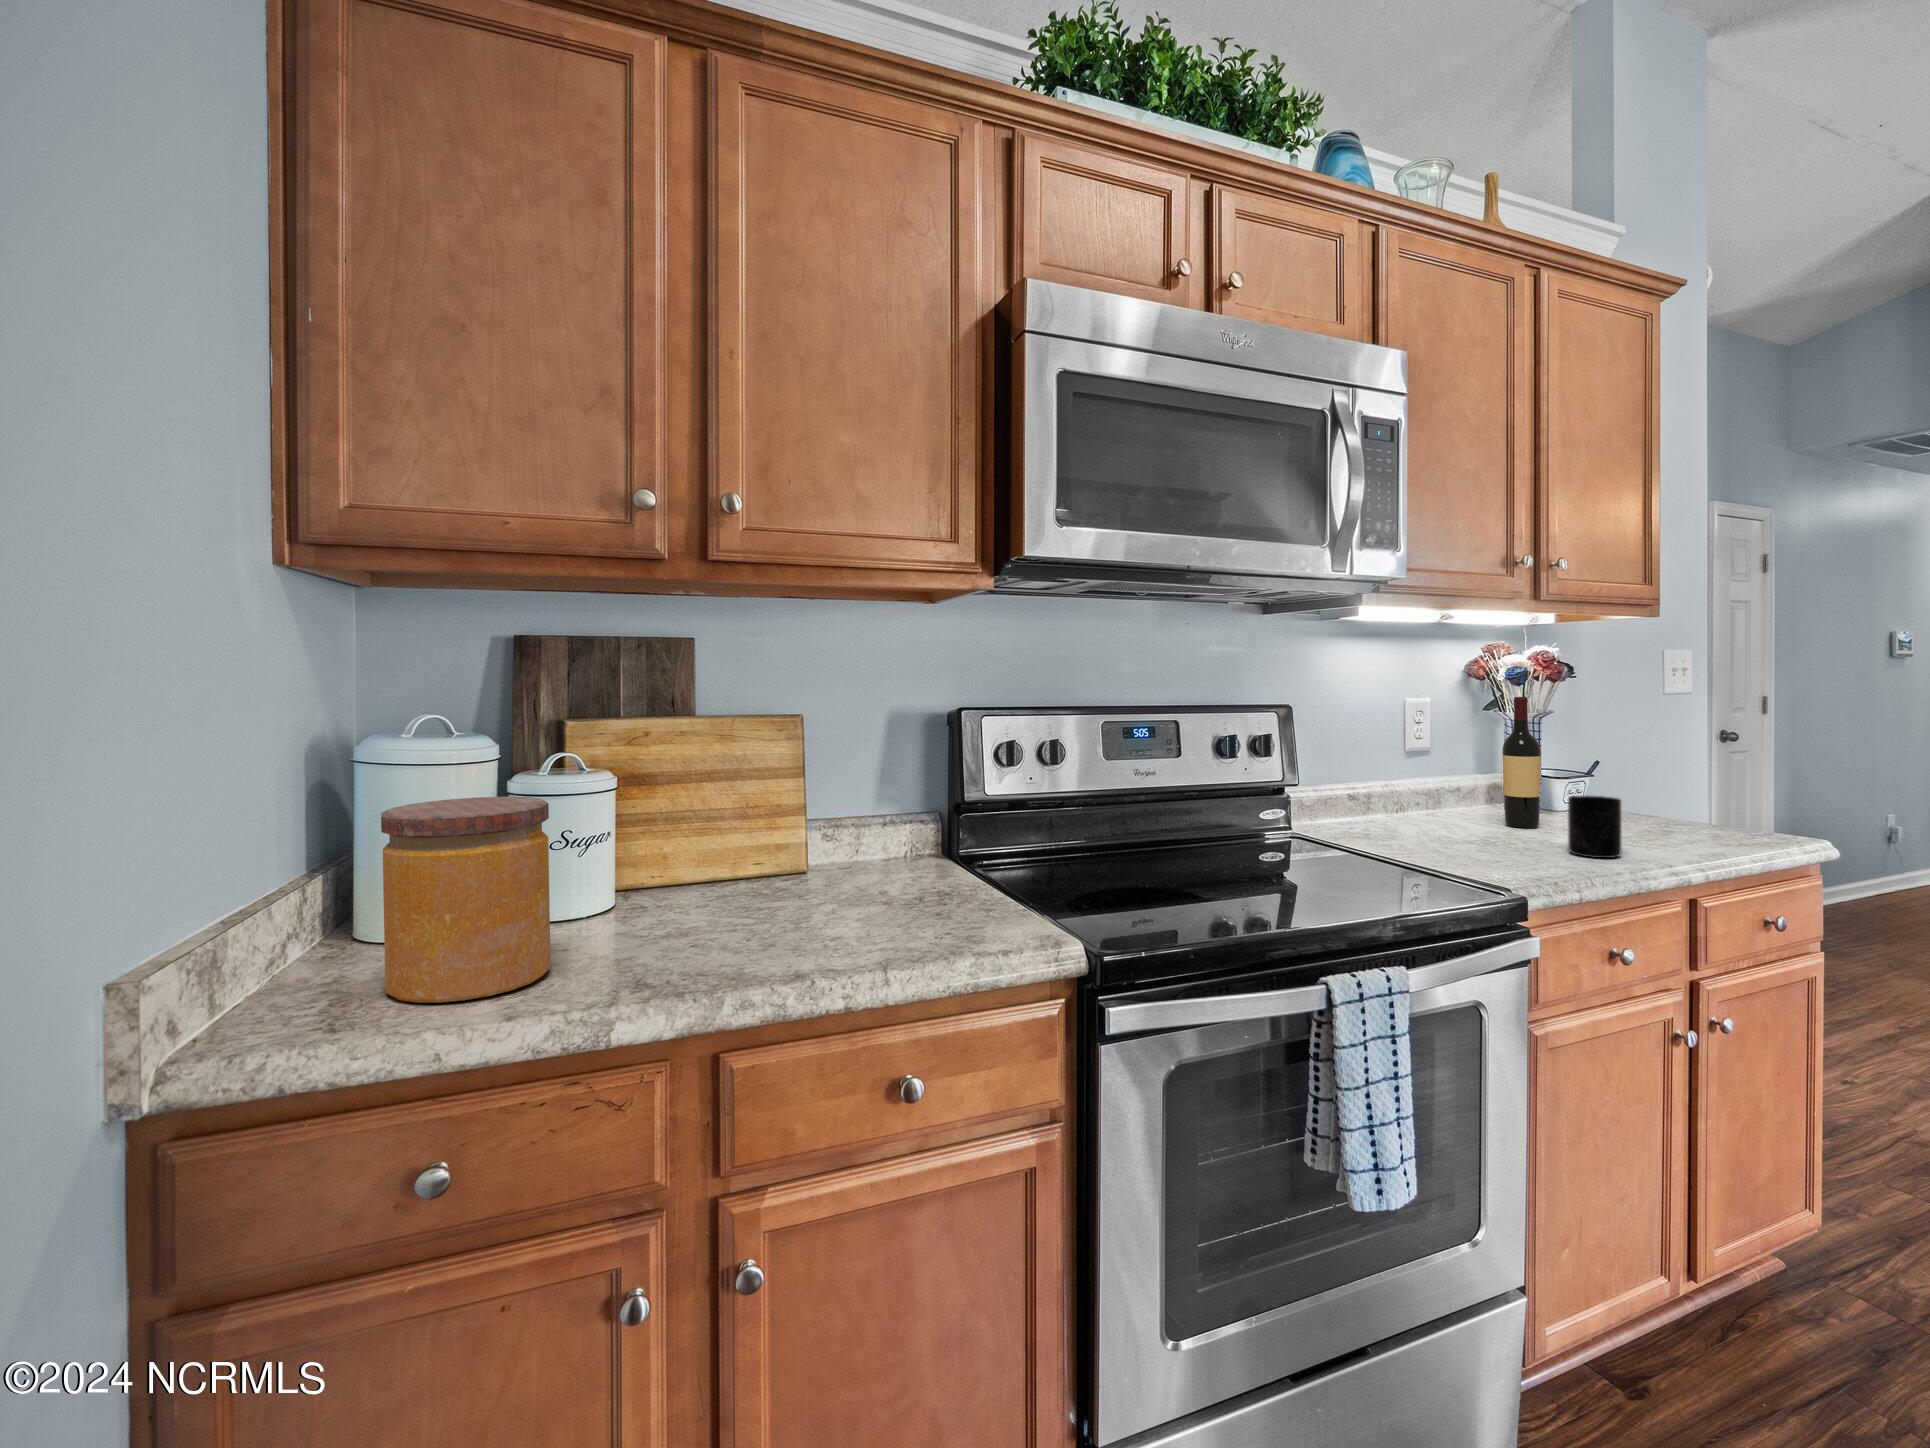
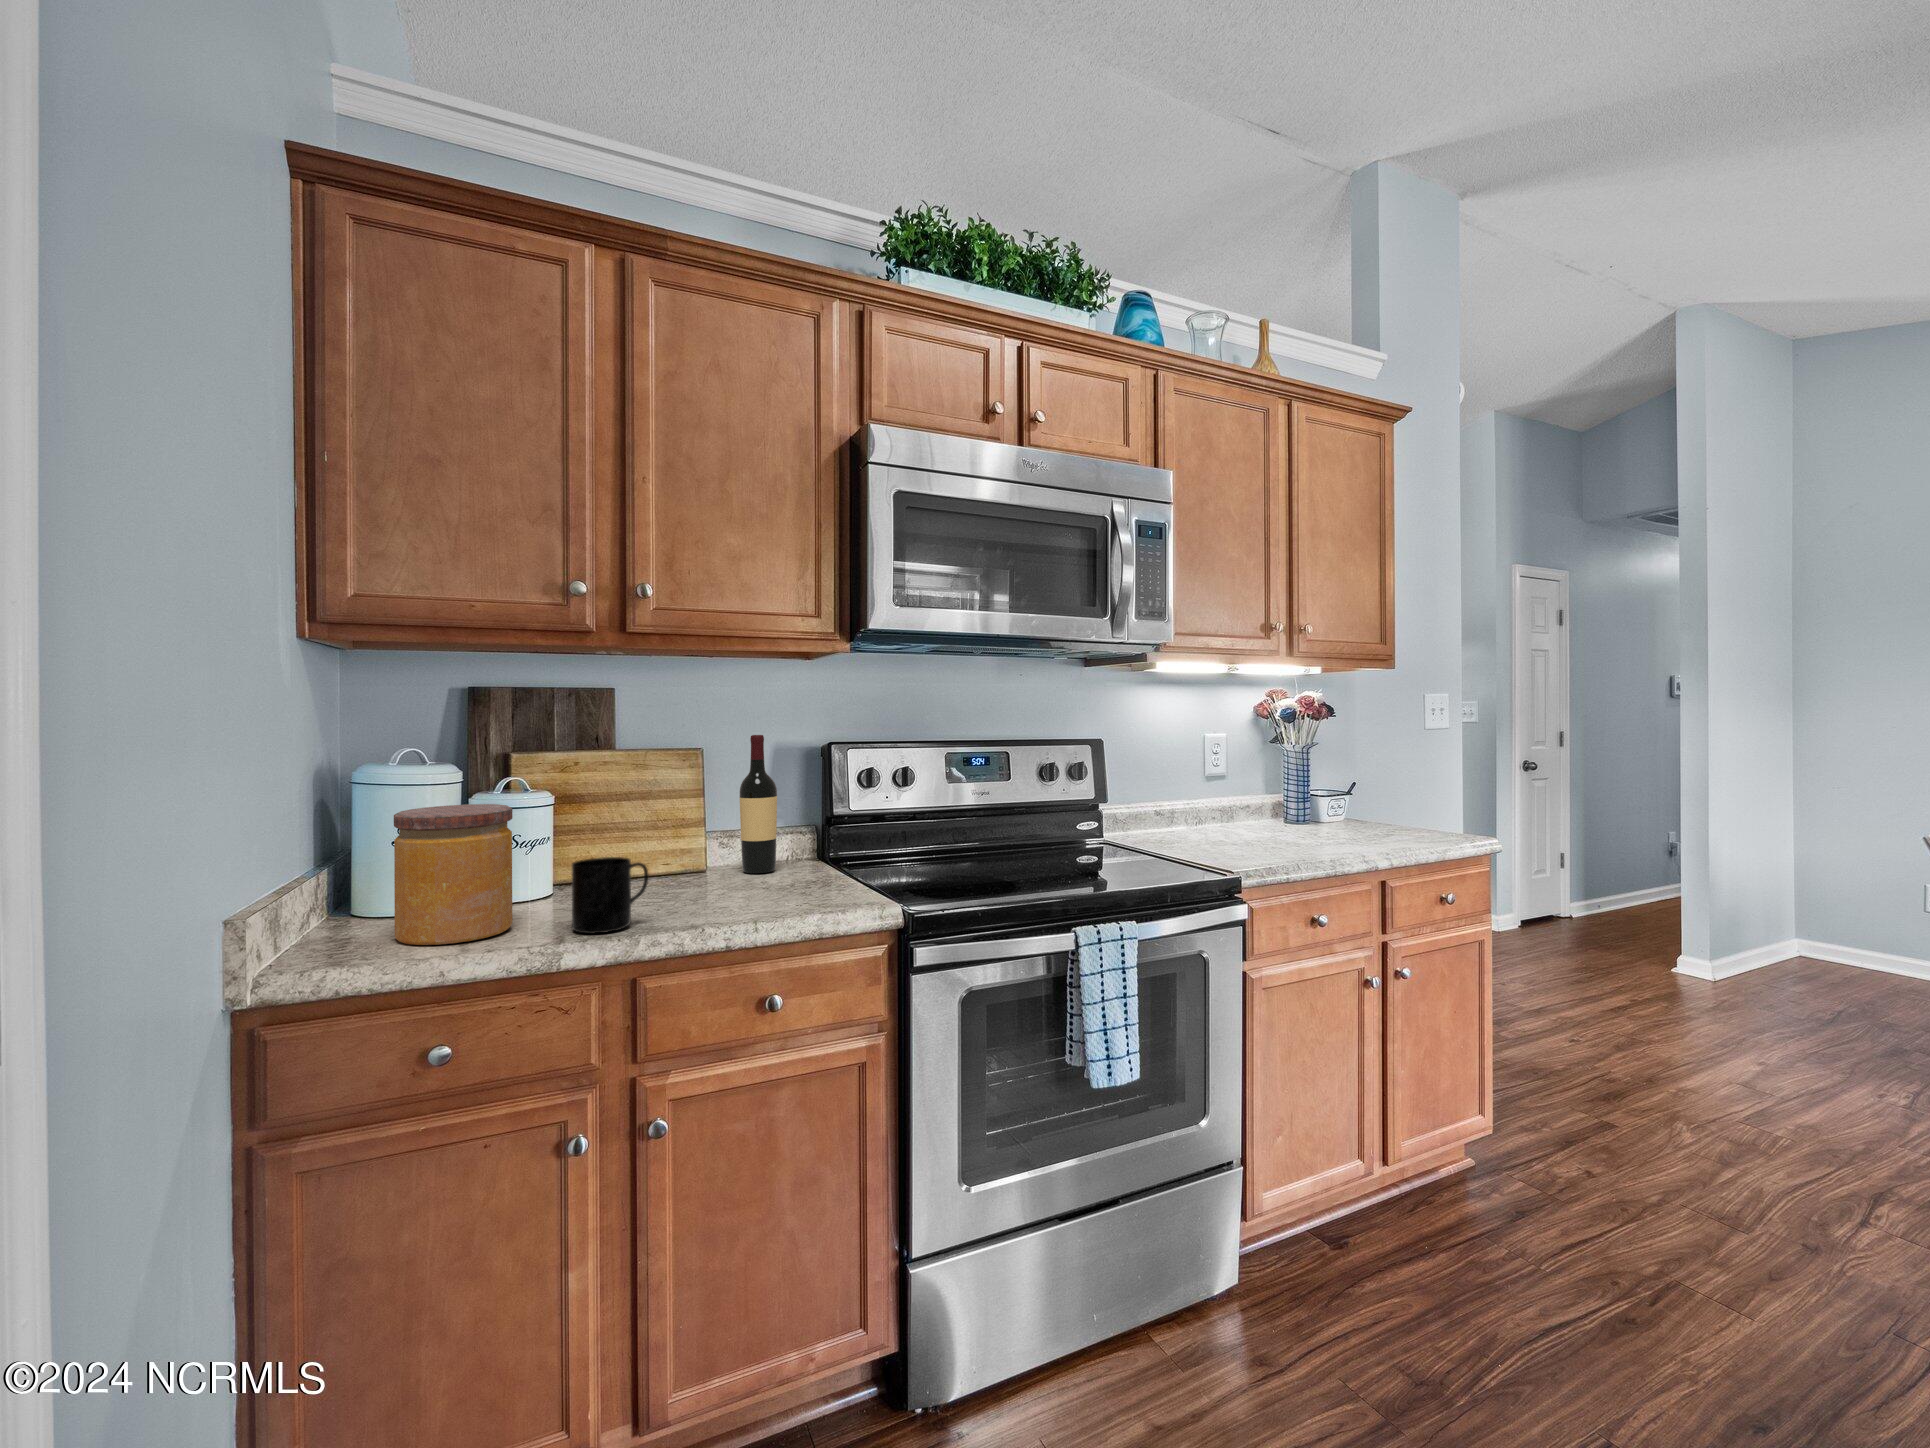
wine bottle: present [1502,697,1541,828] -> present [740,735,777,874]
mug: present [1568,796,1622,858] -> present [572,857,648,934]

